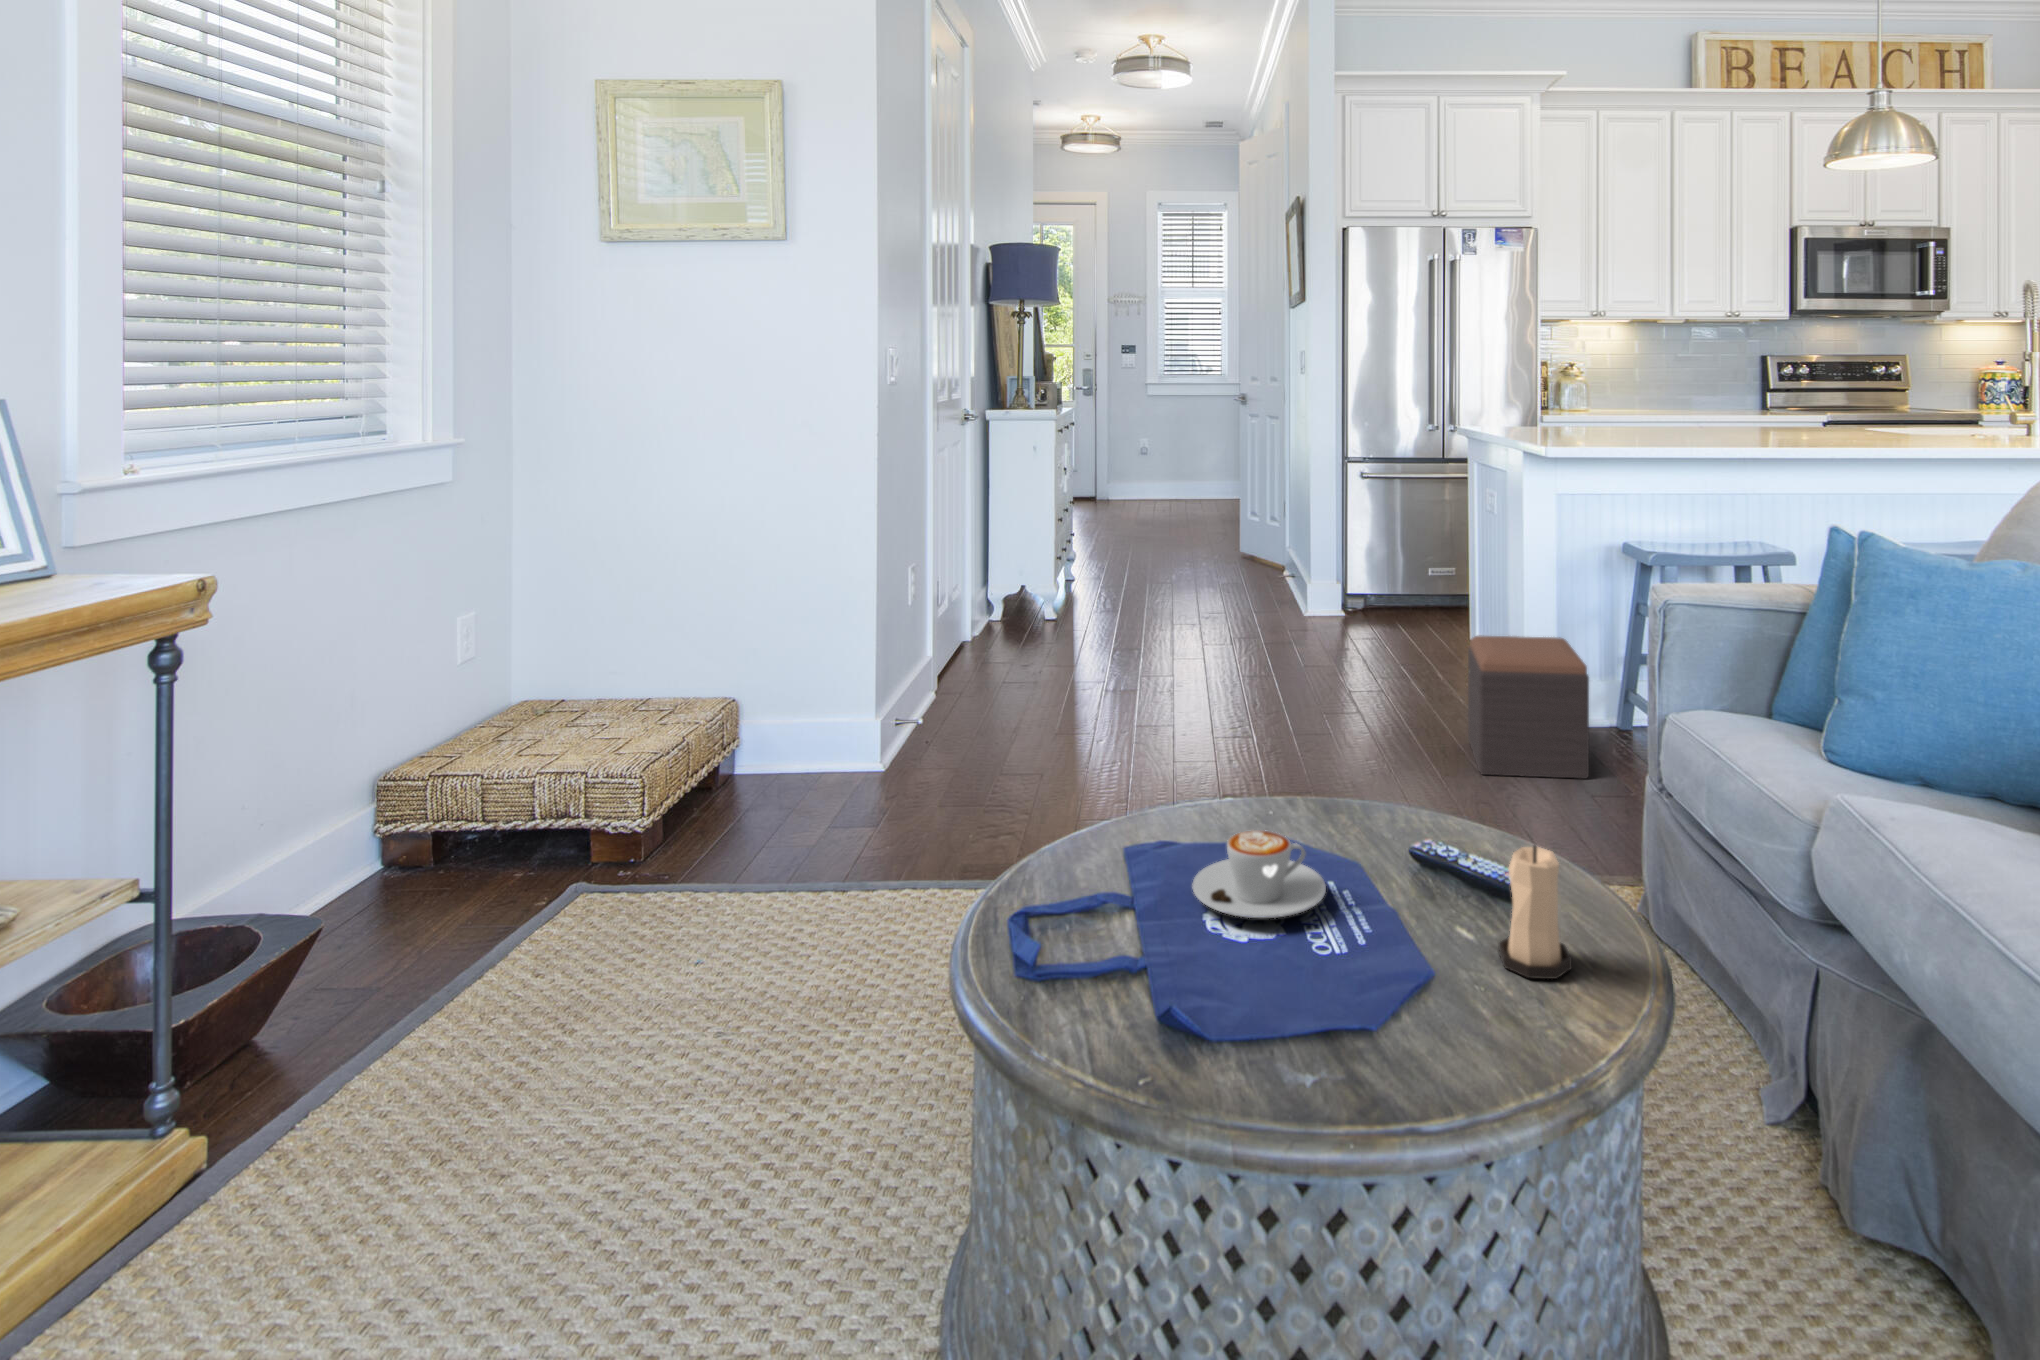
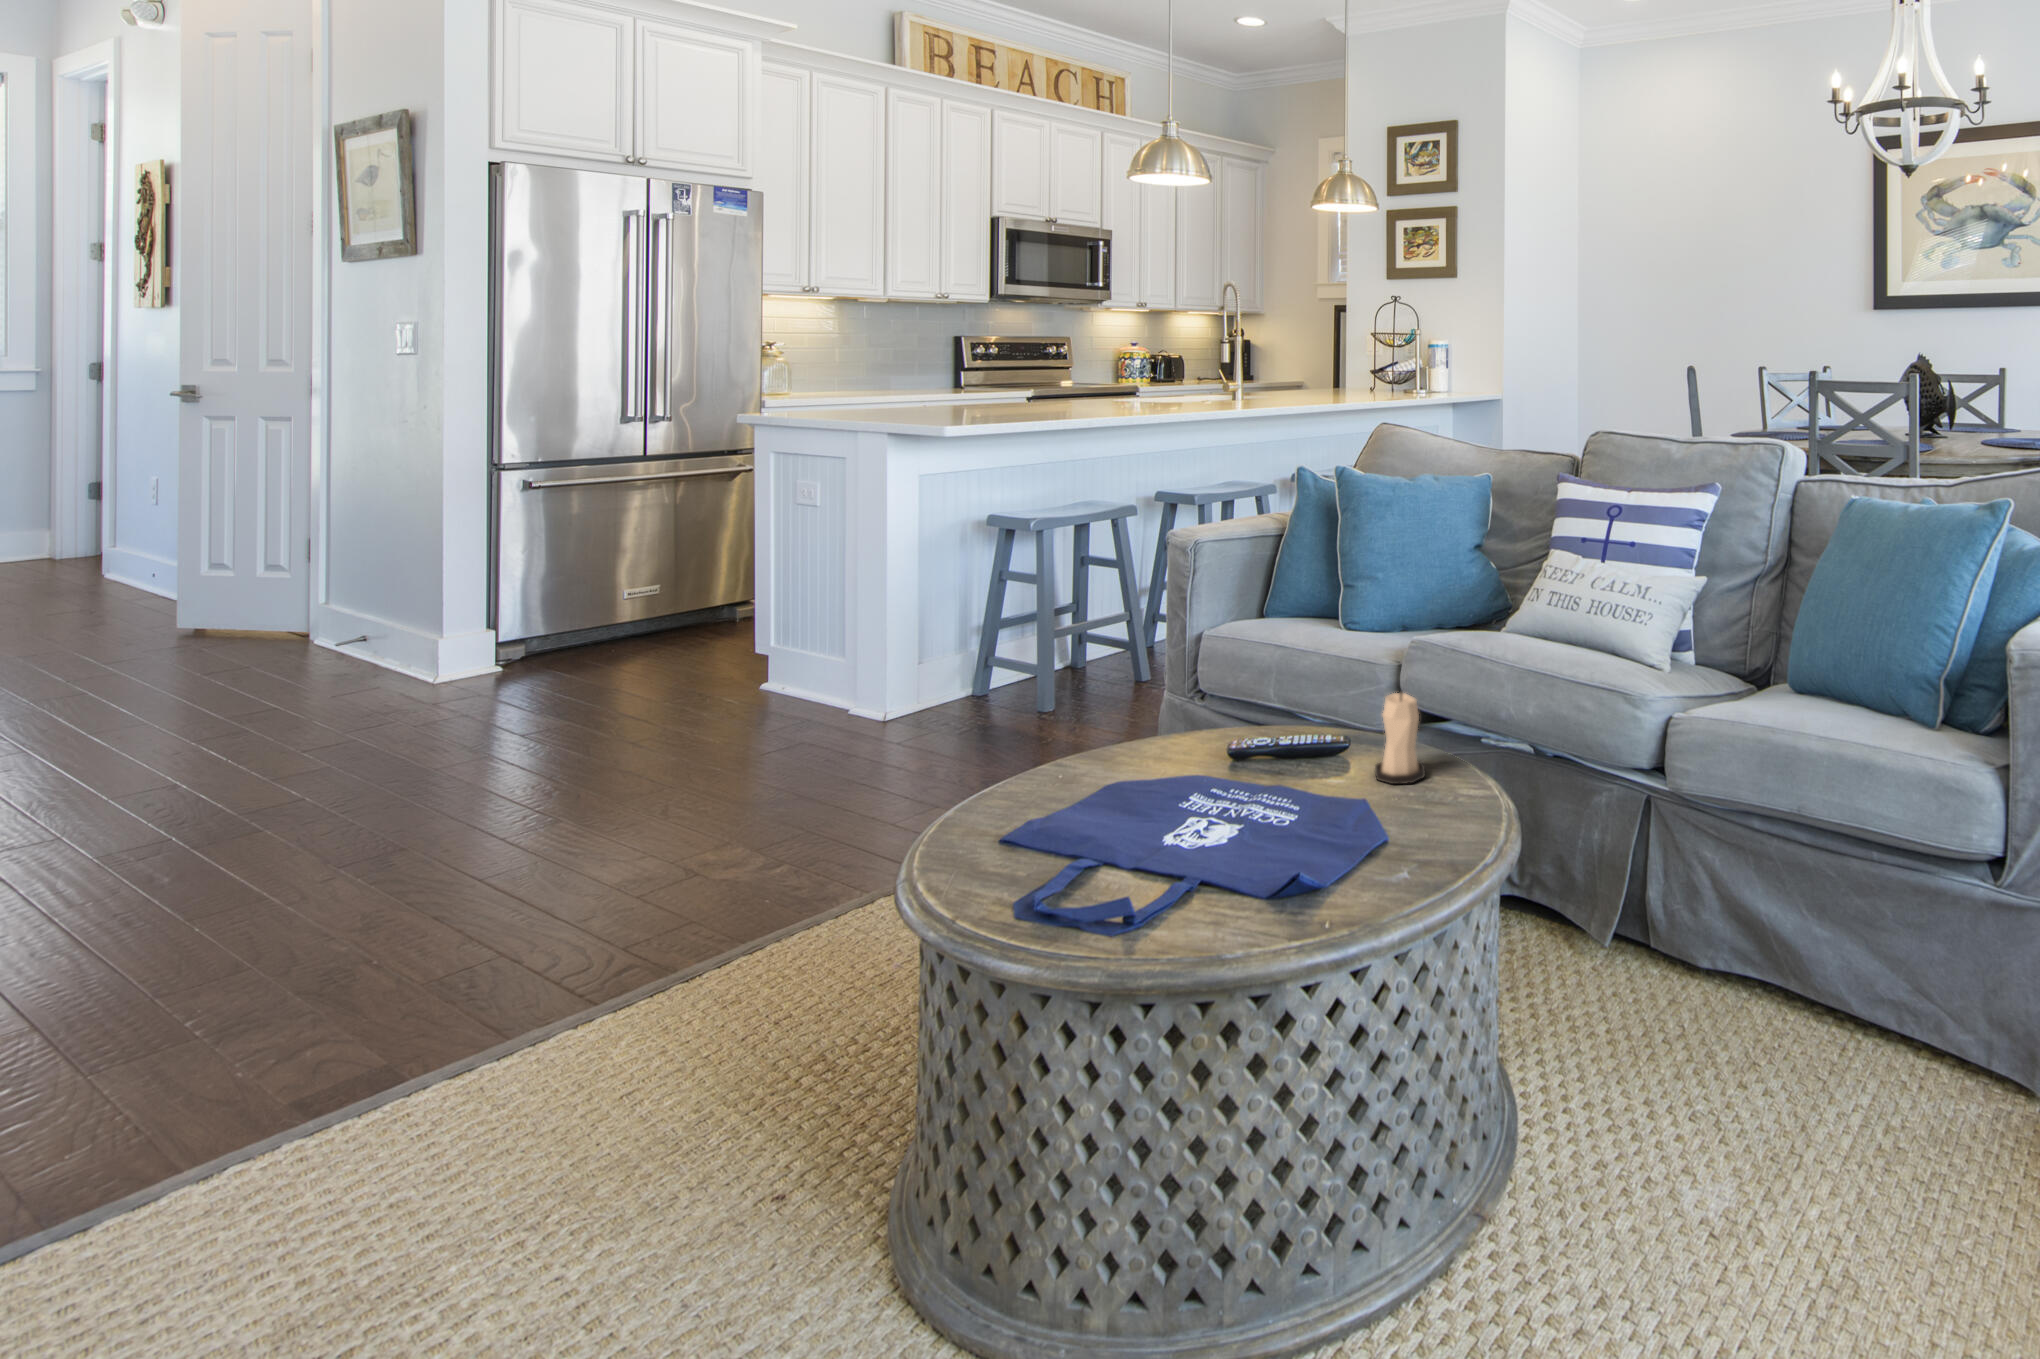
footstool: present [1468,636,1589,779] -> none [837,615,990,768]
coffee cup: present [1192,830,1326,918] -> none [1124,756,1248,829]

